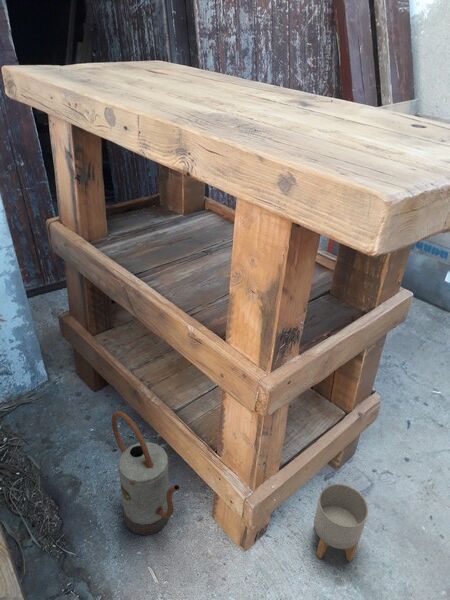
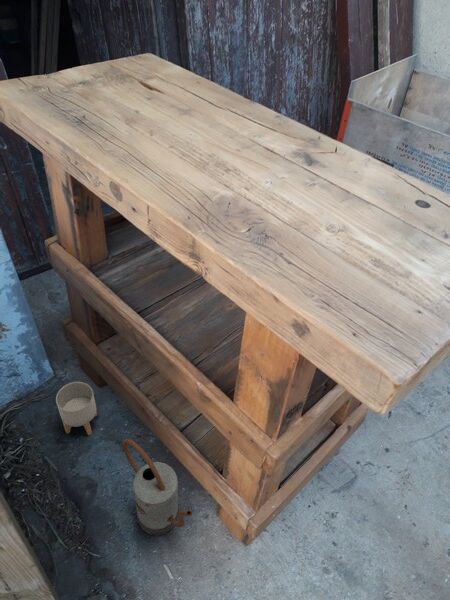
planter: present [314,484,368,562] -> present [56,382,97,435]

